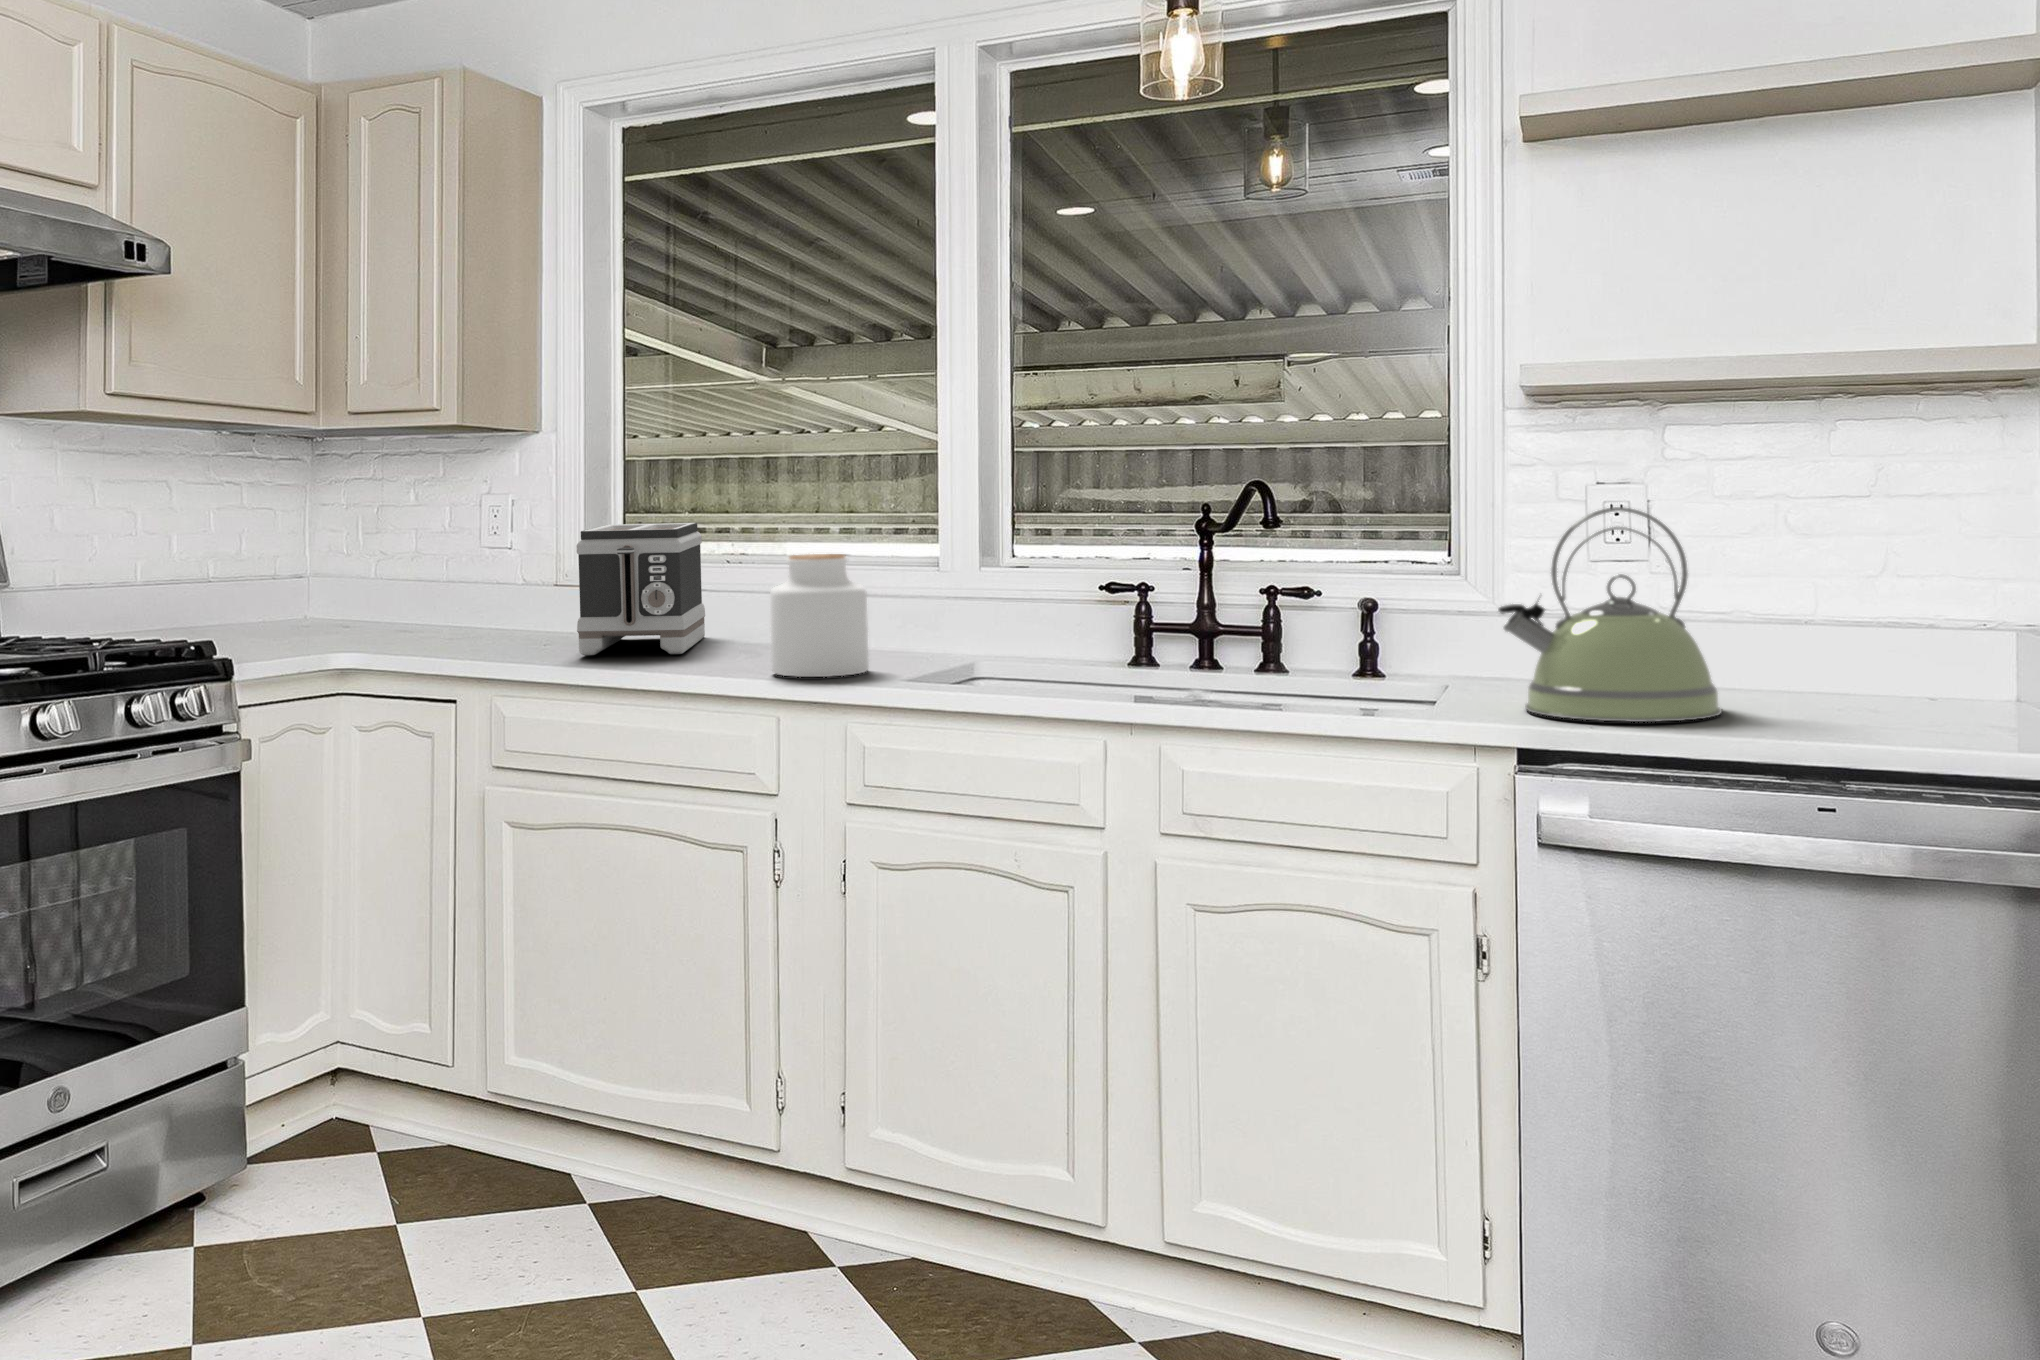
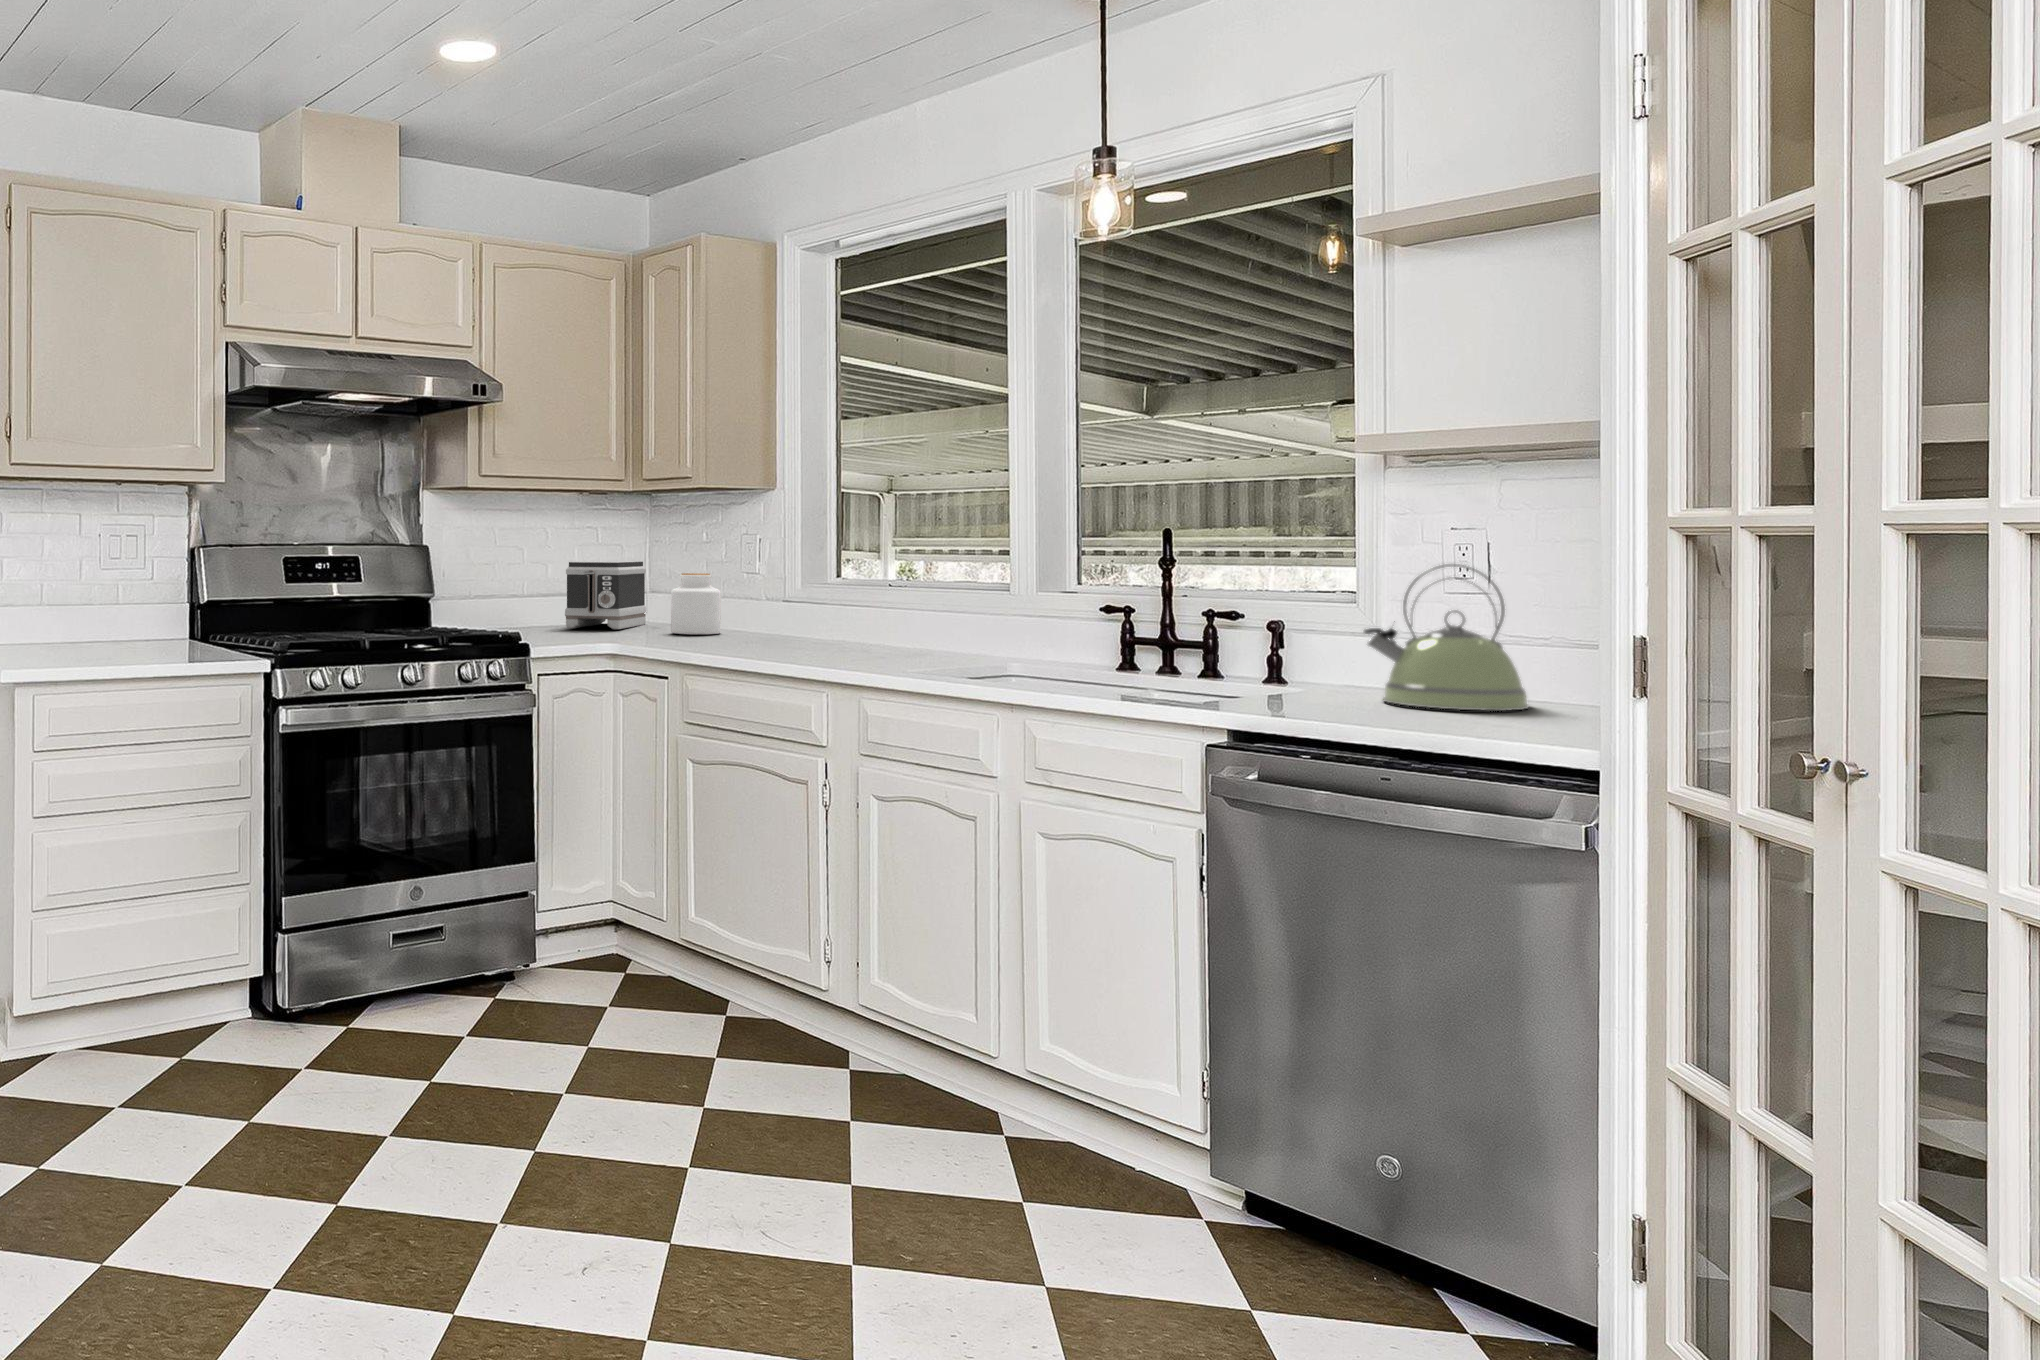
toaster: present [577,523,705,655] -> present [565,561,646,629]
jar: present [770,554,869,677] -> present [671,573,721,634]

